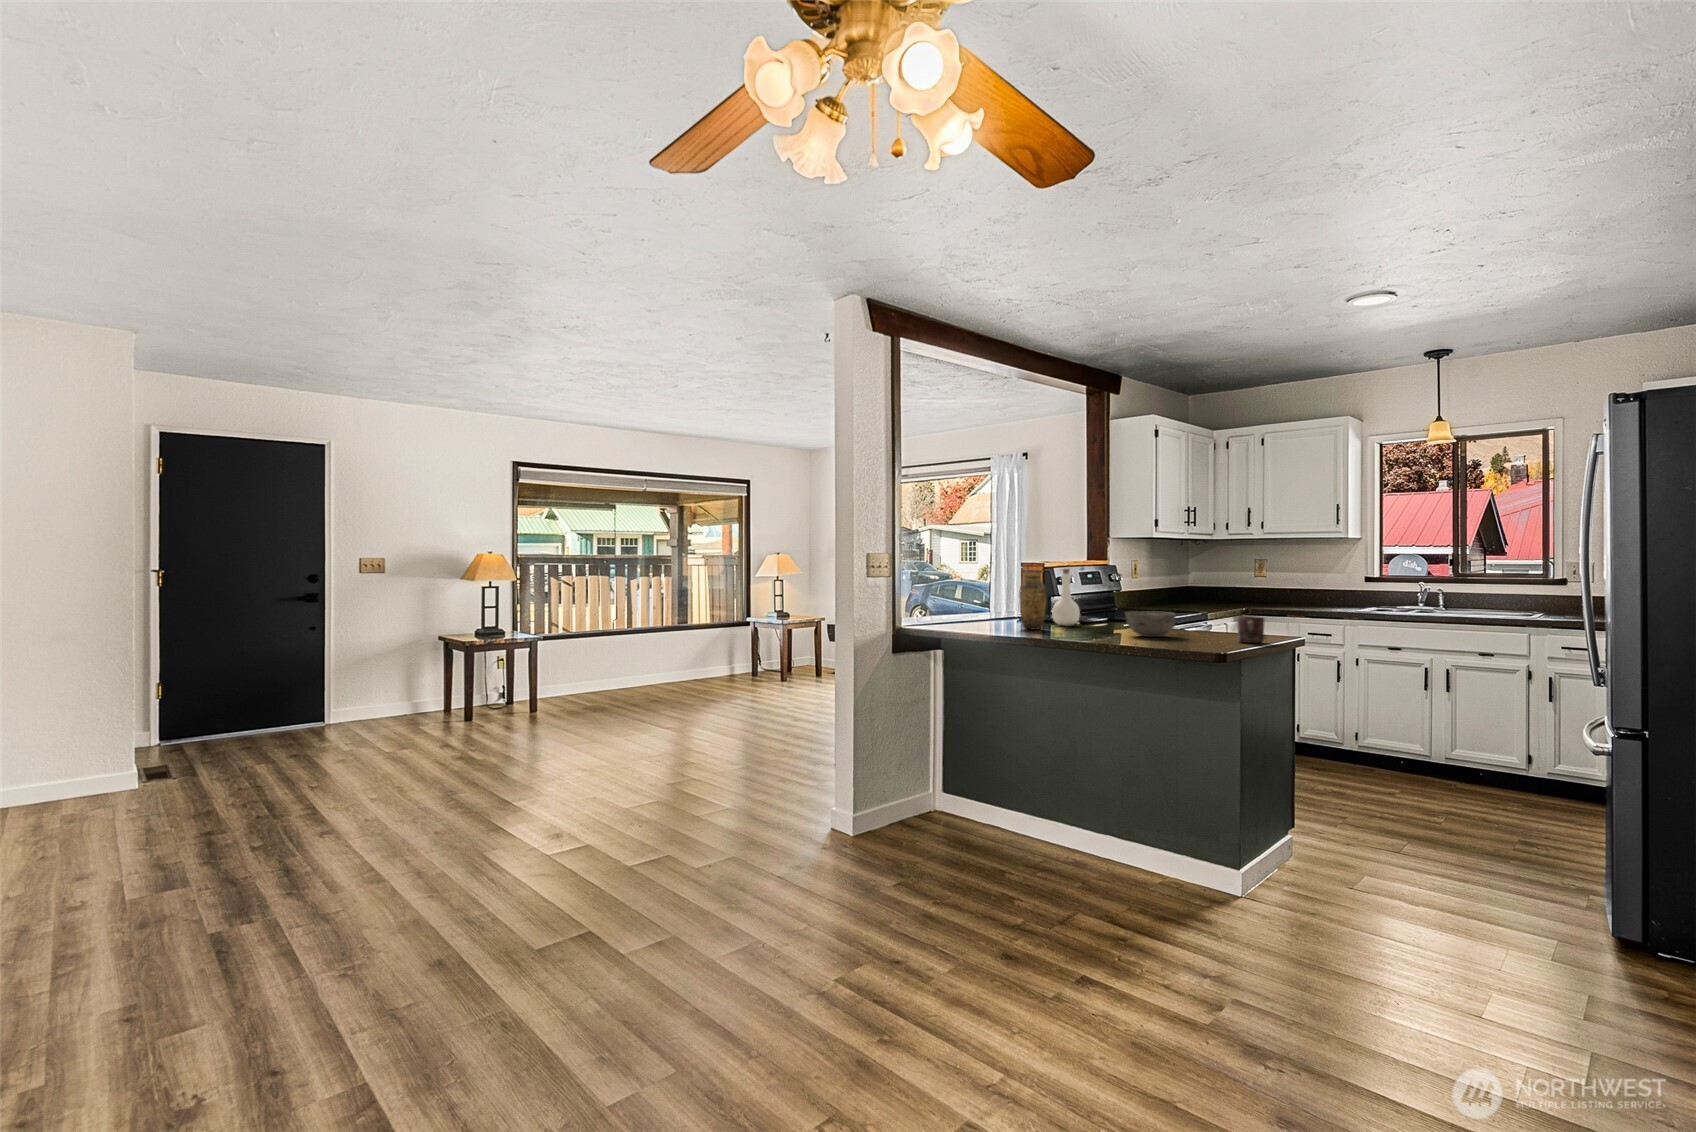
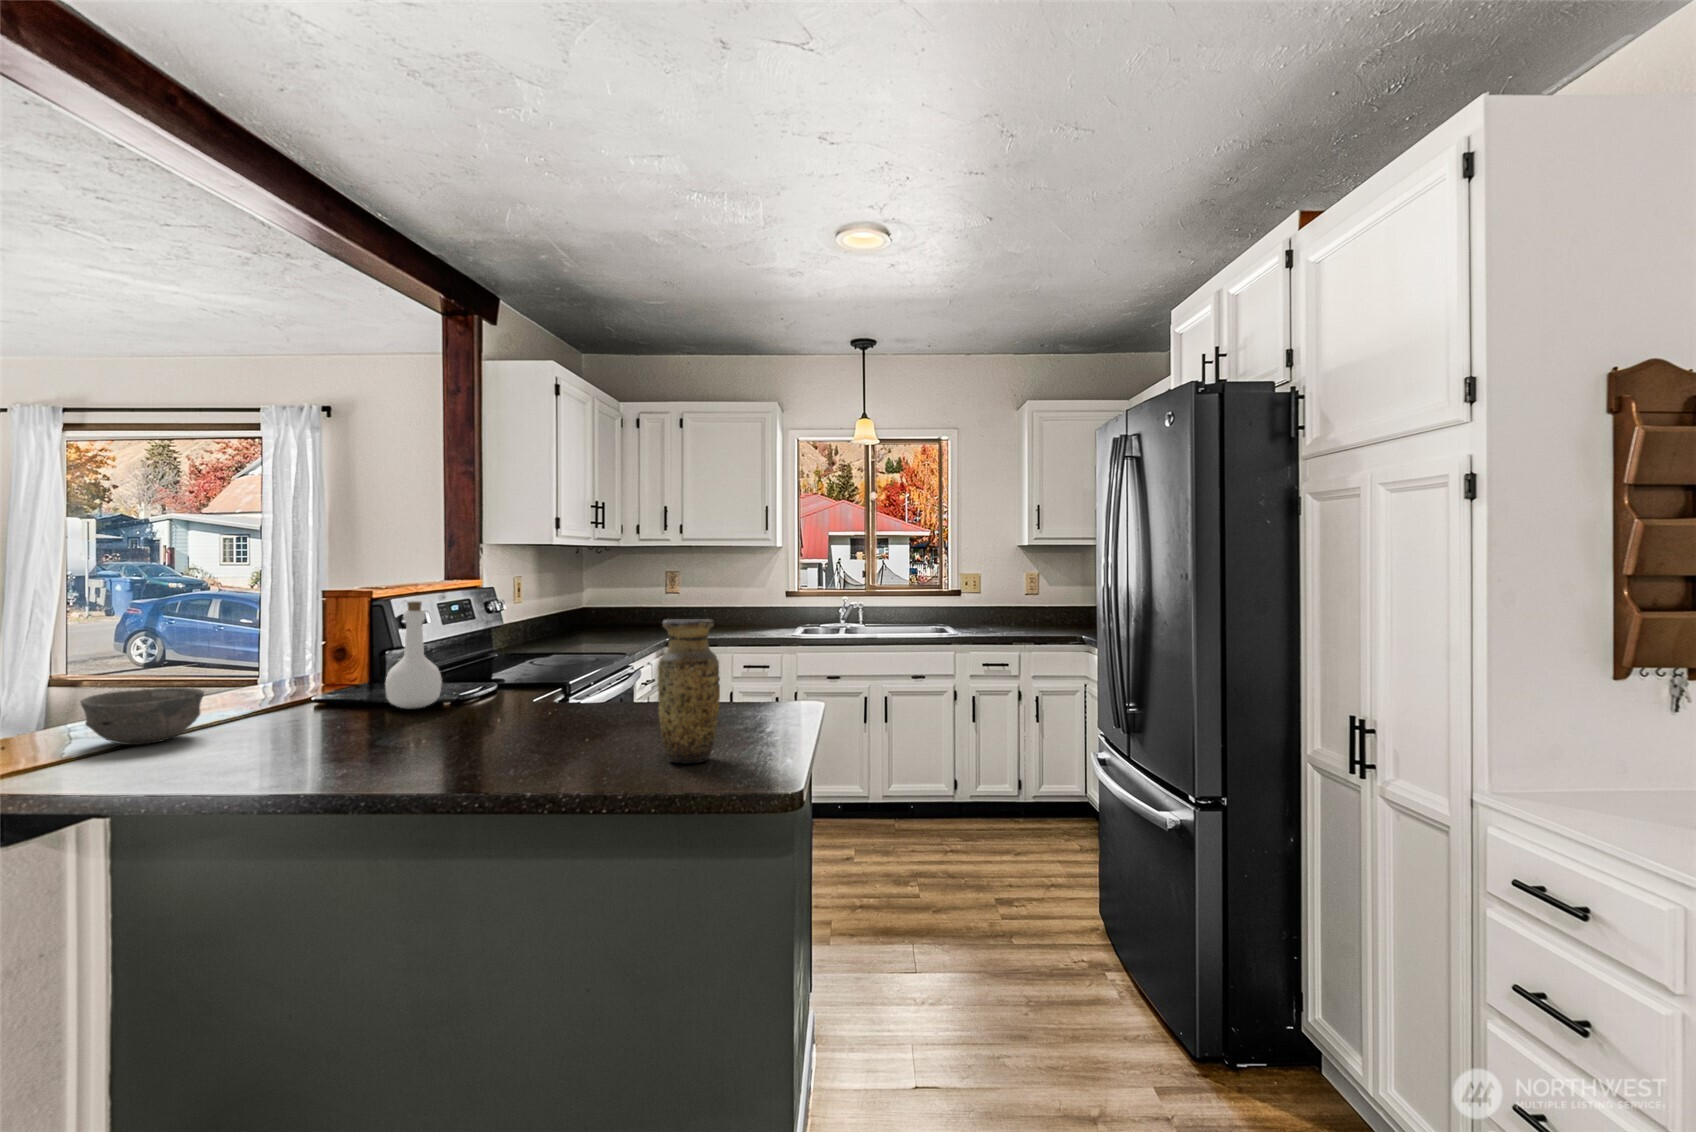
vase: present [1019,569,1046,630] -> present [658,619,720,764]
bowl: present [1125,611,1176,637] -> present [81,688,204,745]
mug: present [1237,616,1264,643] -> none [741,688,783,738]

